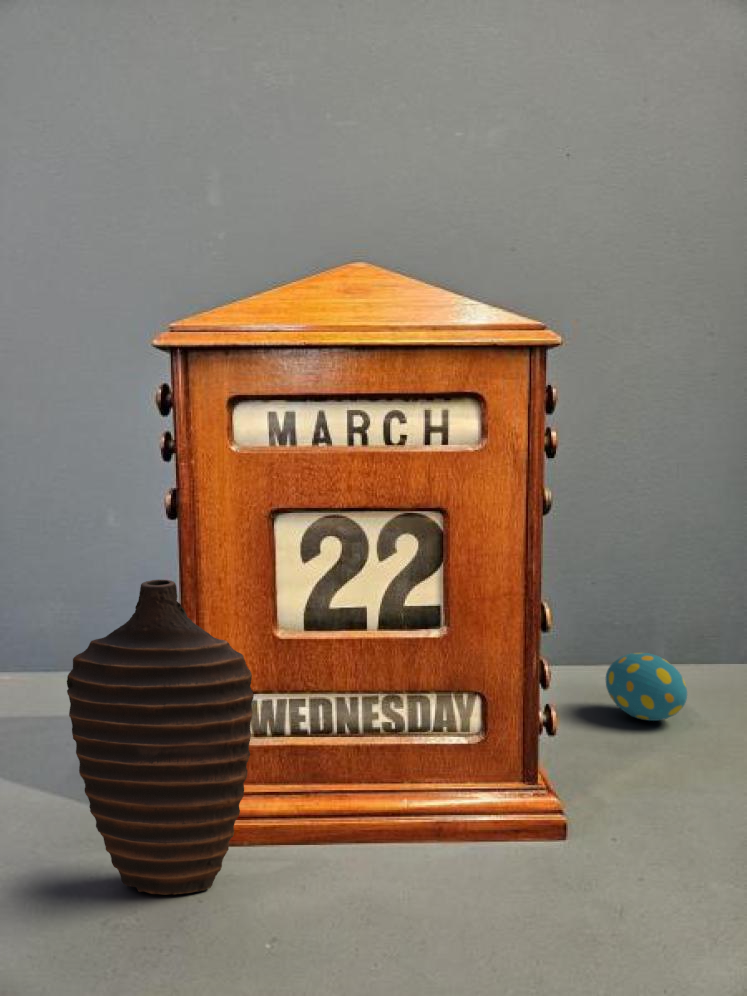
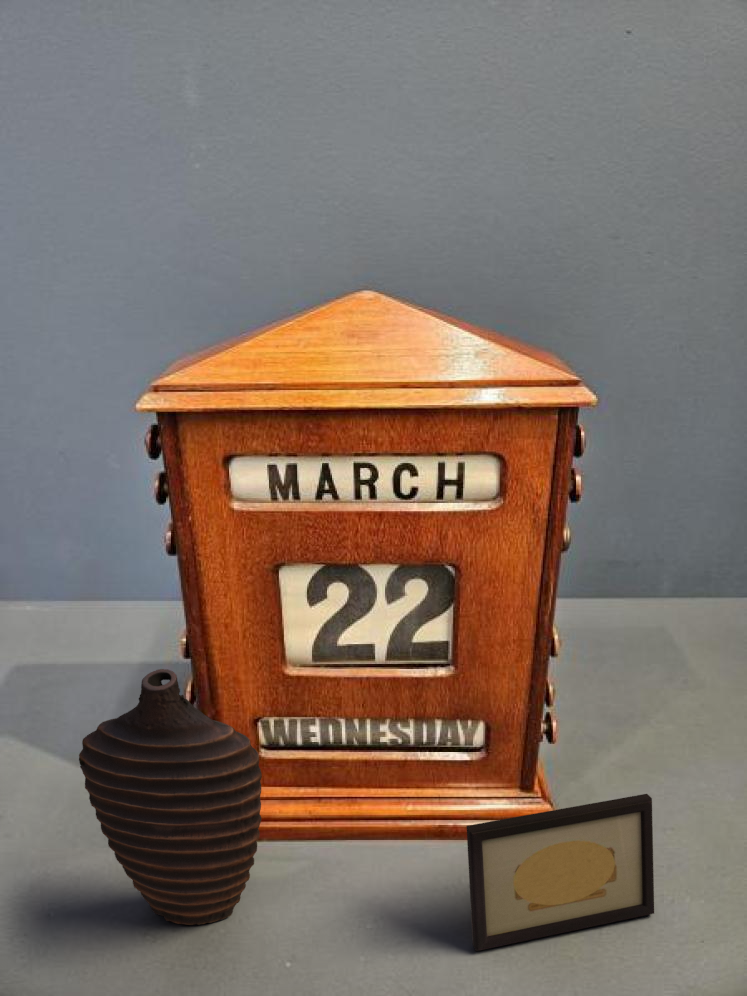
decorative egg: present [606,653,687,721] -> none [601,610,678,676]
picture frame: none [464,740,672,907] -> present [467,794,654,951]

